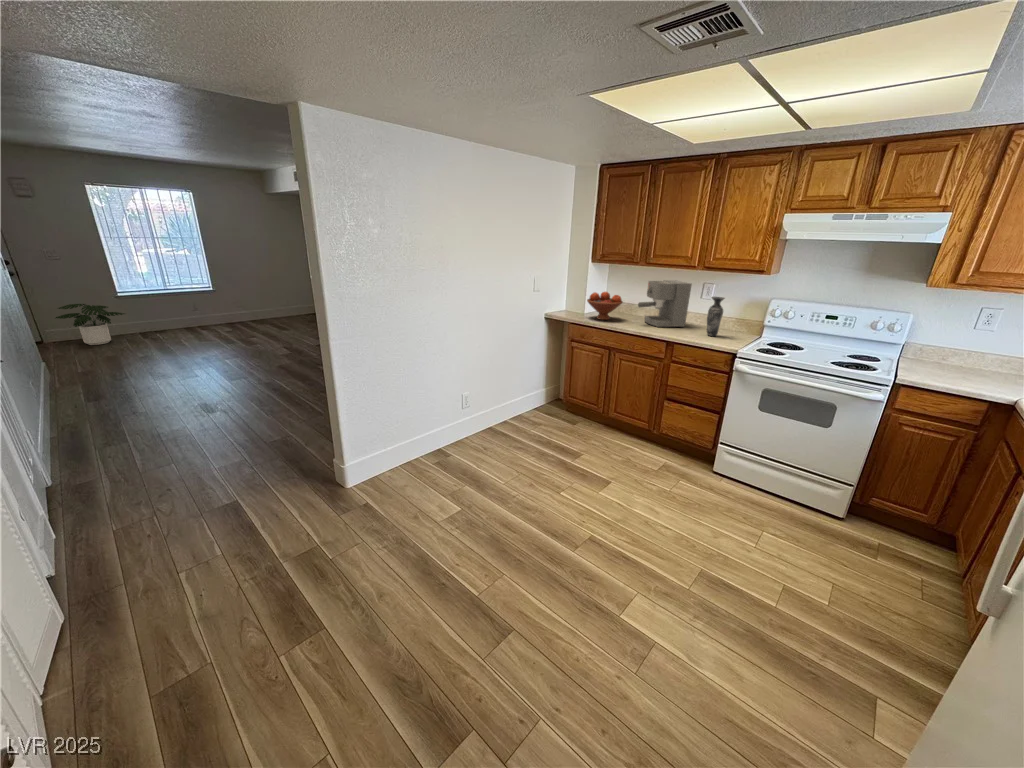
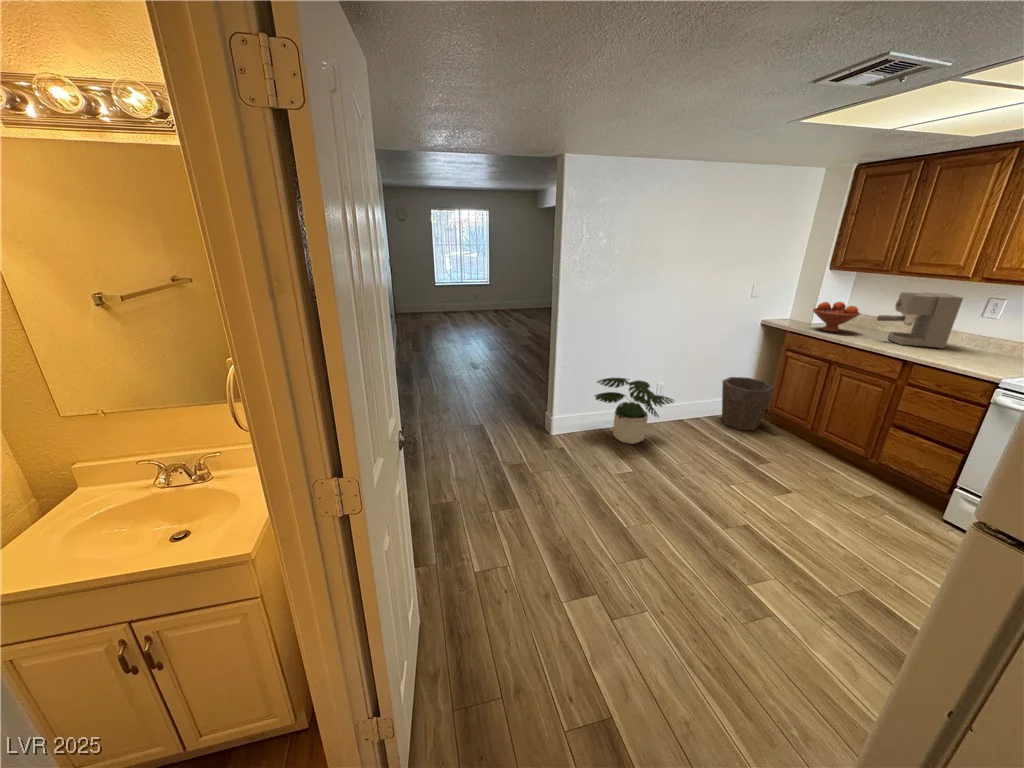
vase: present [707,297,725,336] -> none [971,314,1008,362]
potted plant: present [56,304,124,345] -> present [595,378,674,444]
waste bin: none [523,372,568,426] -> present [722,377,774,430]

